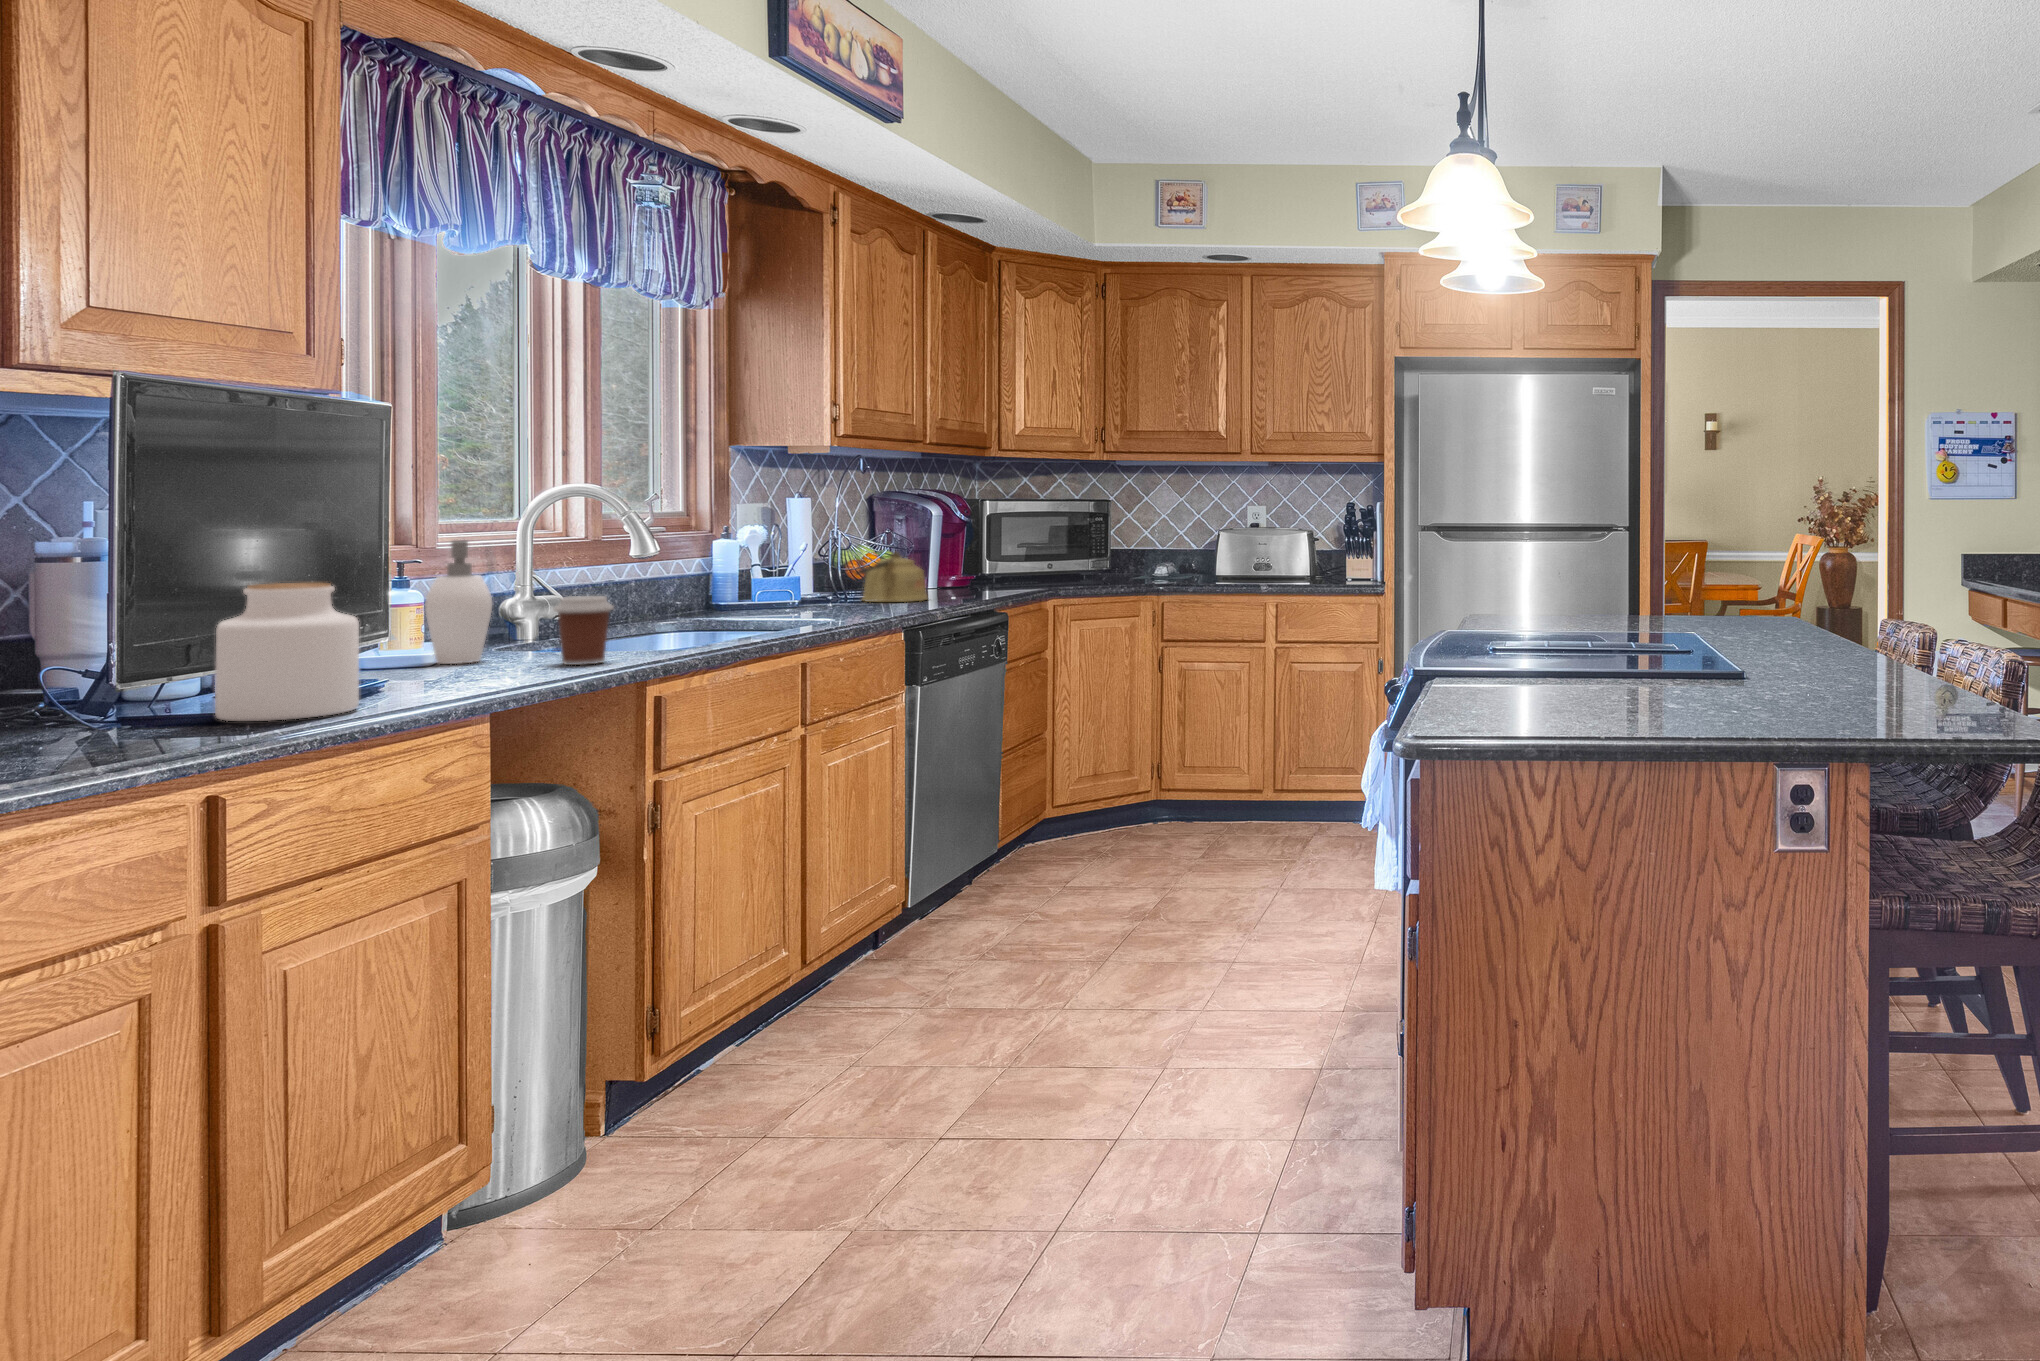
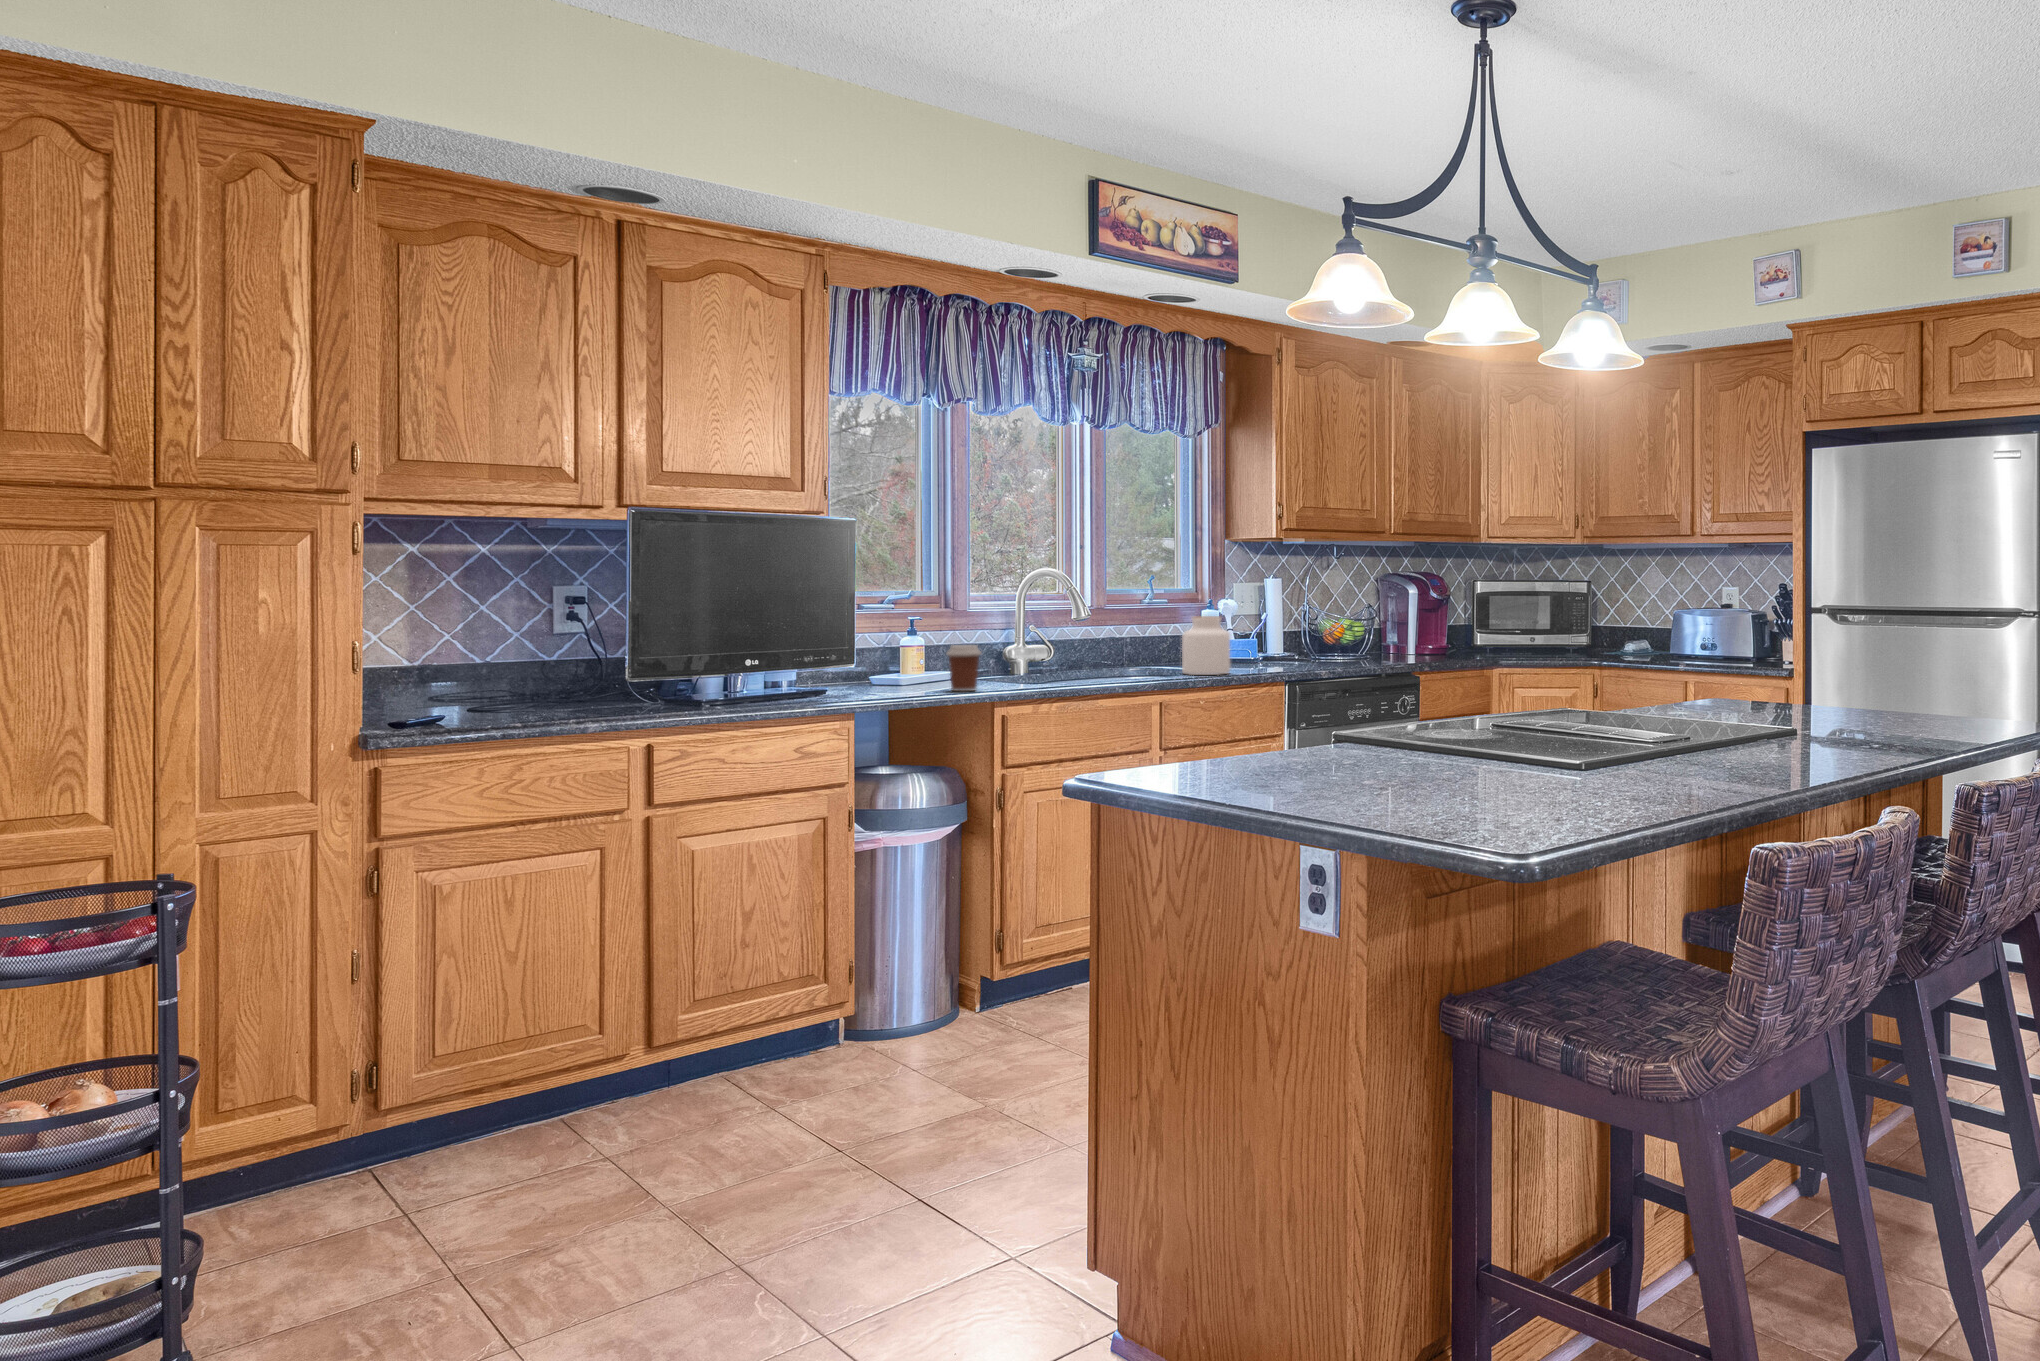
soap dispenser: present [425,540,492,664] -> none [898,606,936,686]
kettle: present [855,552,928,602] -> none [1302,622,1360,663]
jar: present [215,583,359,721] -> present [1182,616,1230,675]

